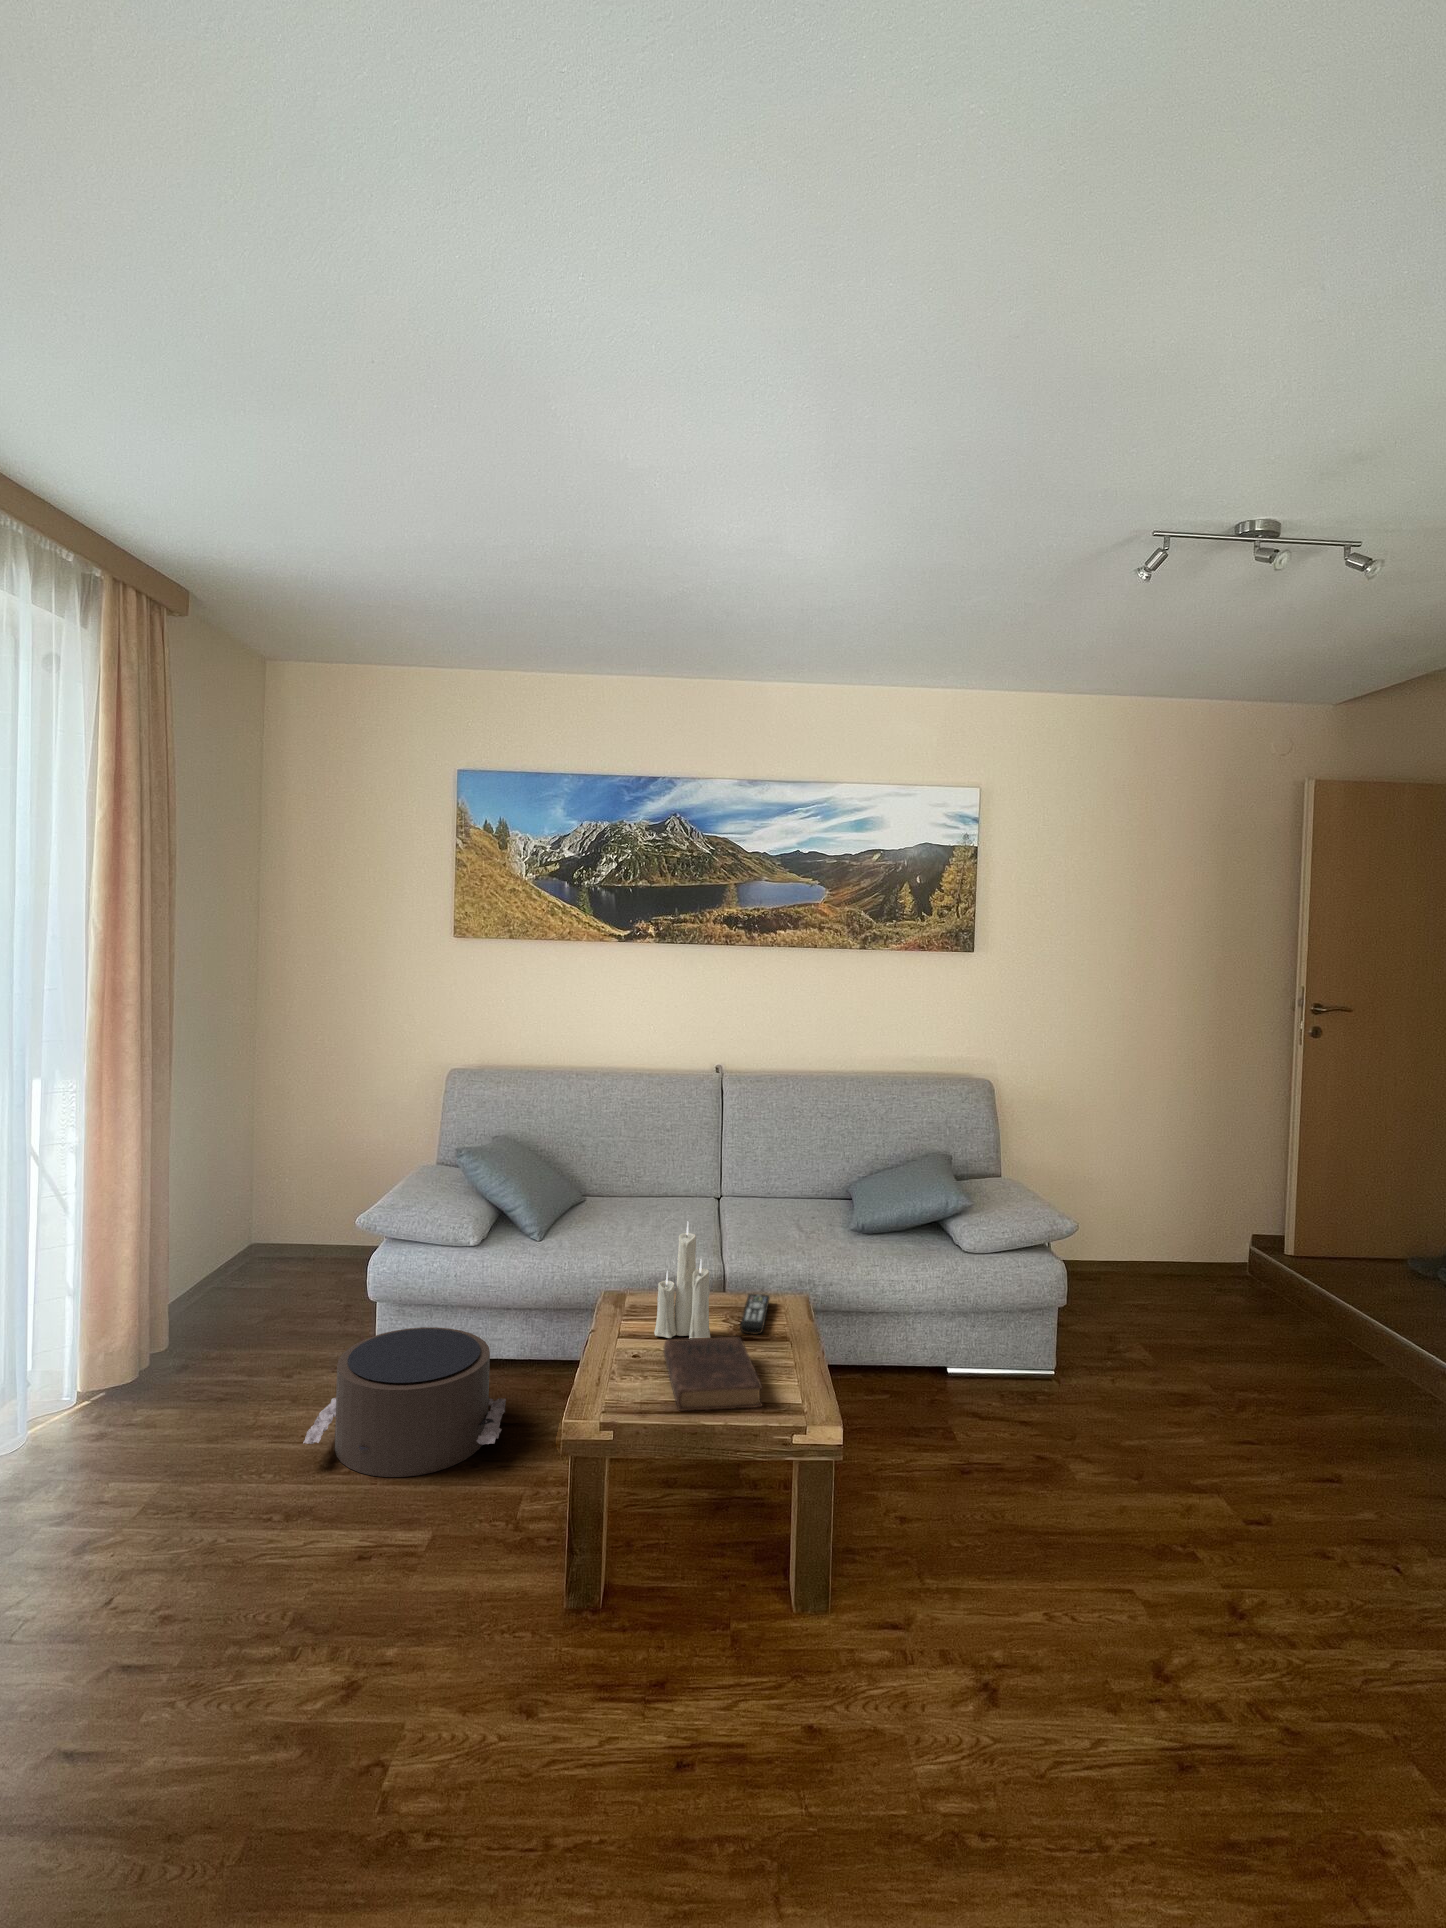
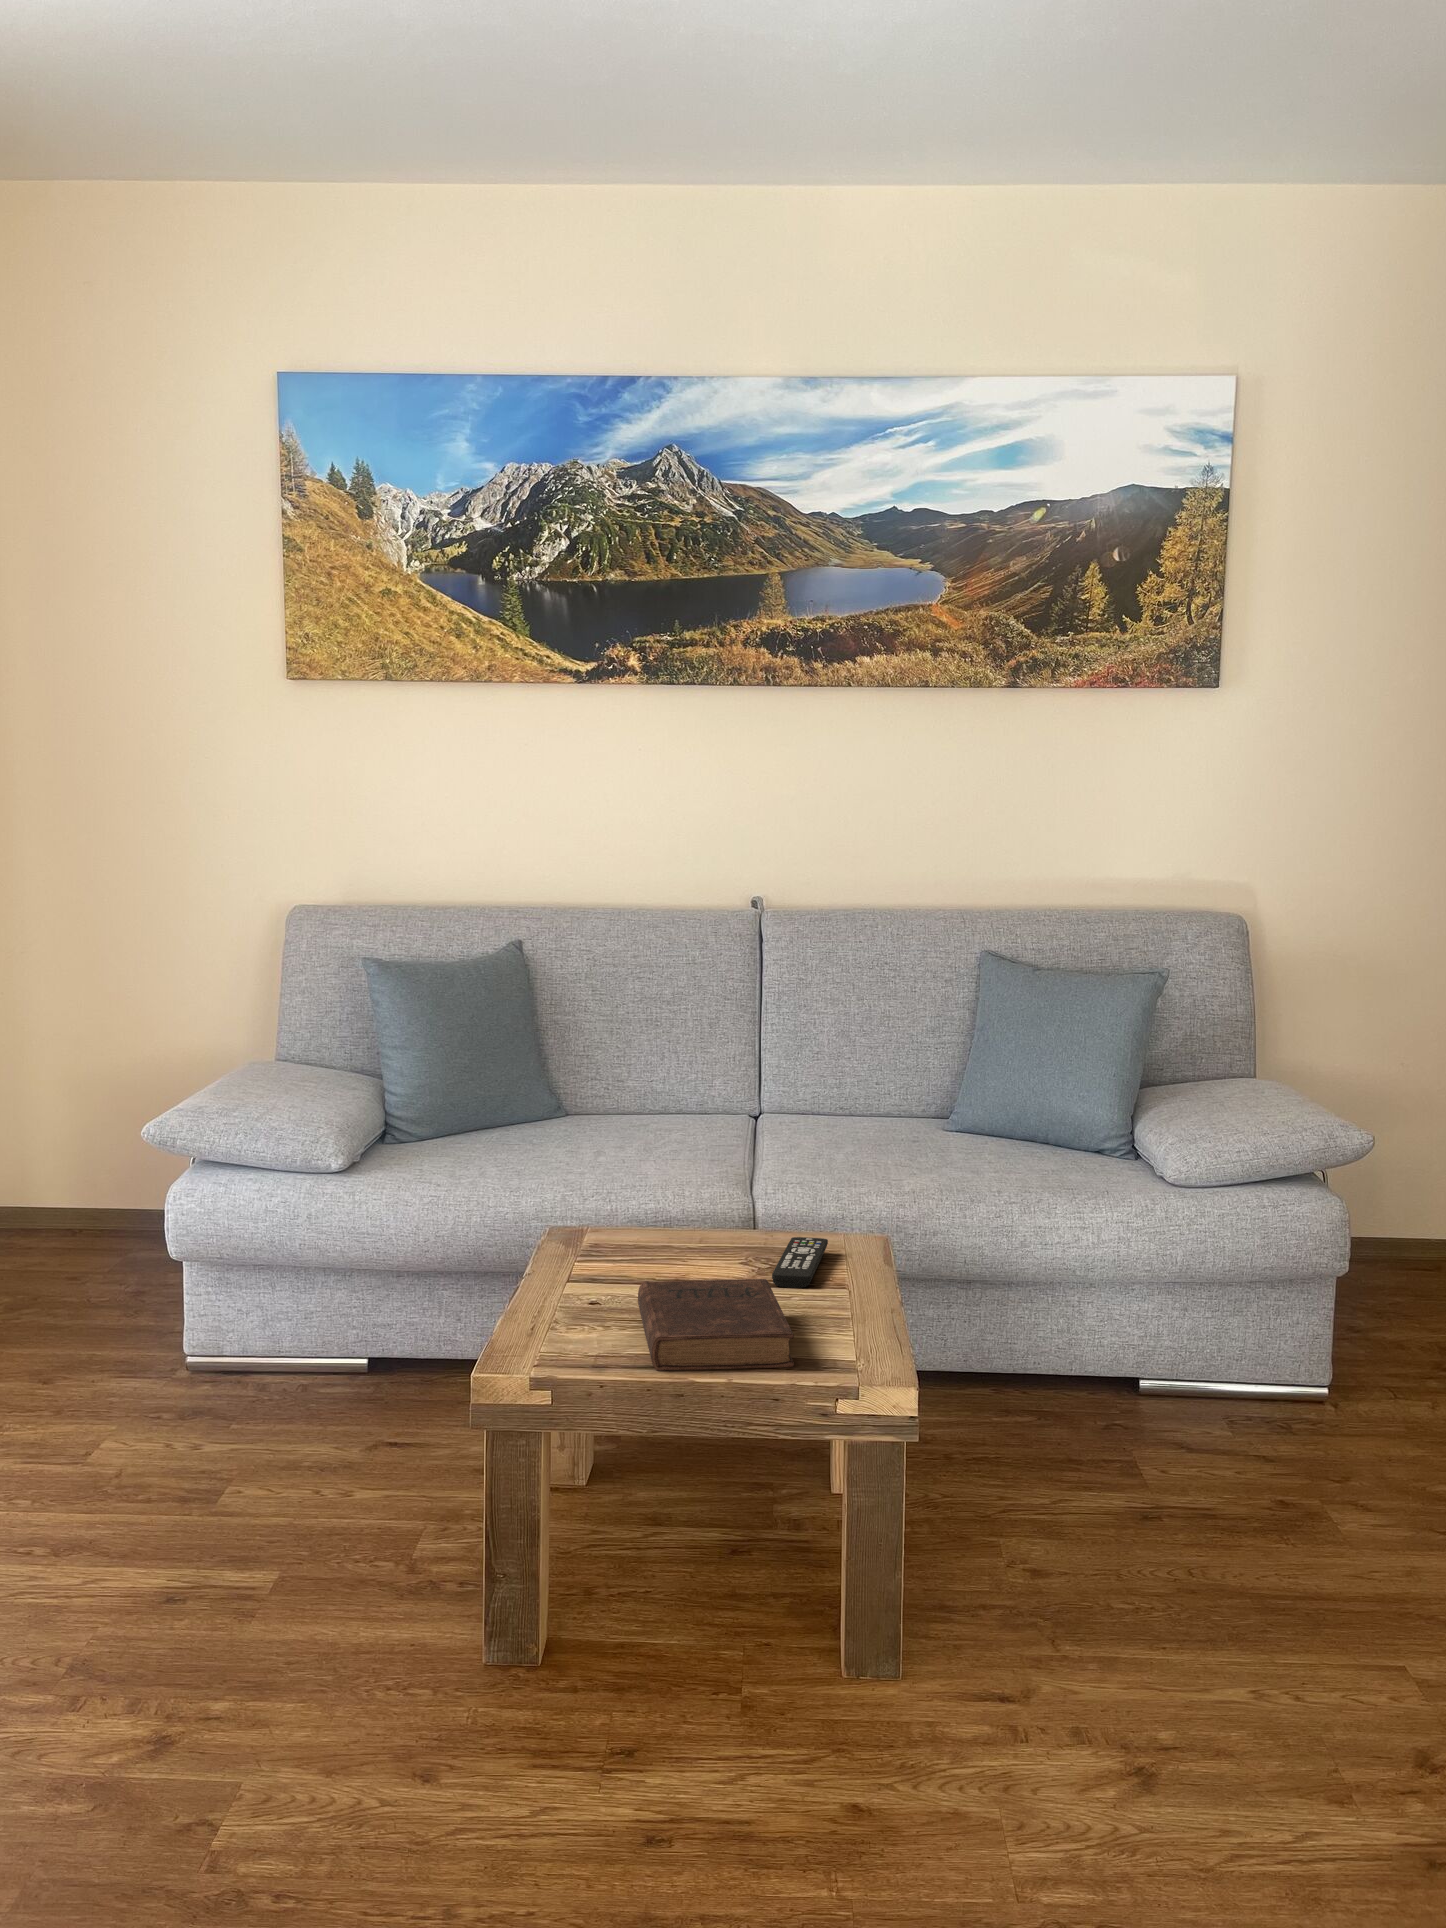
candle: present [654,1222,710,1339] -> none [627,1089,720,1298]
pouf: present [303,1327,506,1477] -> none [58,1302,389,1515]

